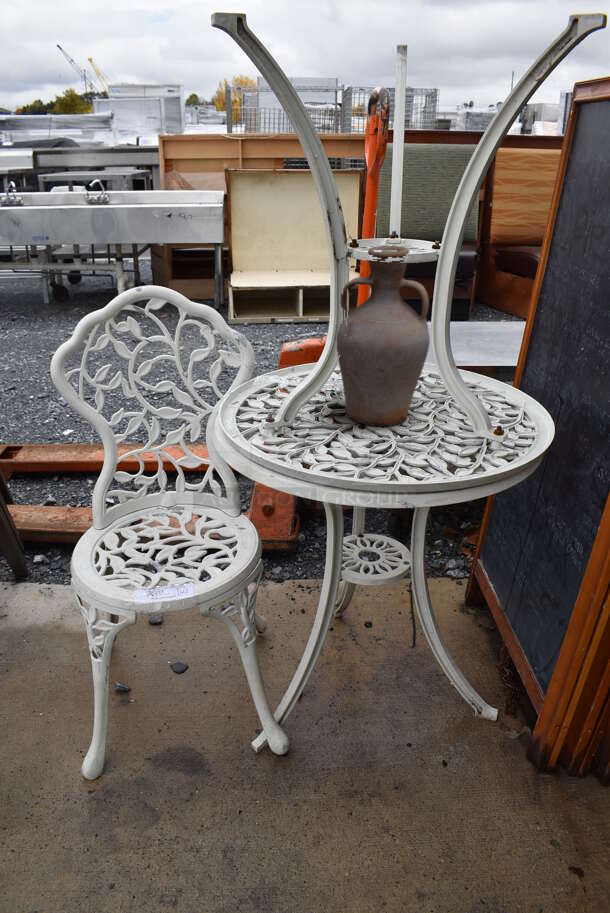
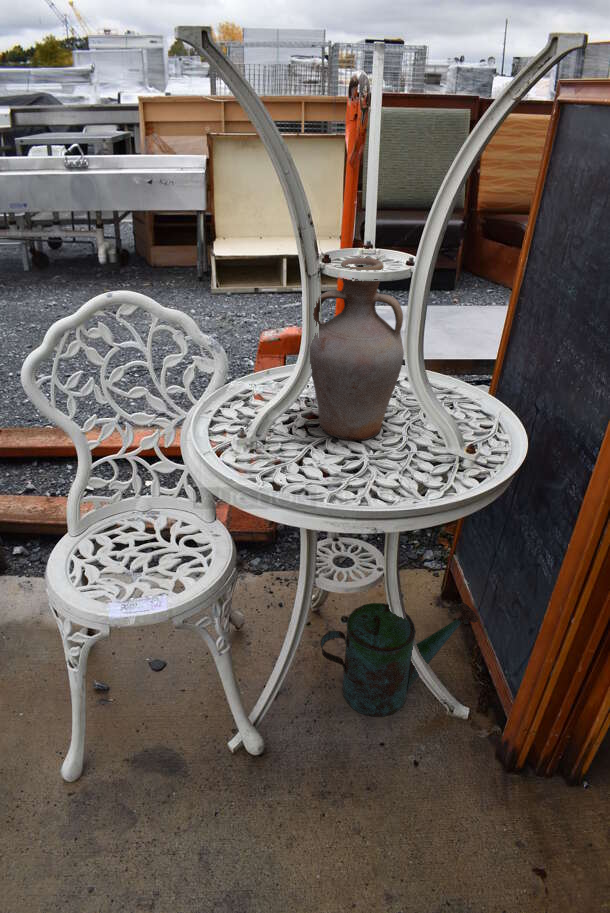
watering can: none [346,601,507,720] -> present [320,603,478,717]

